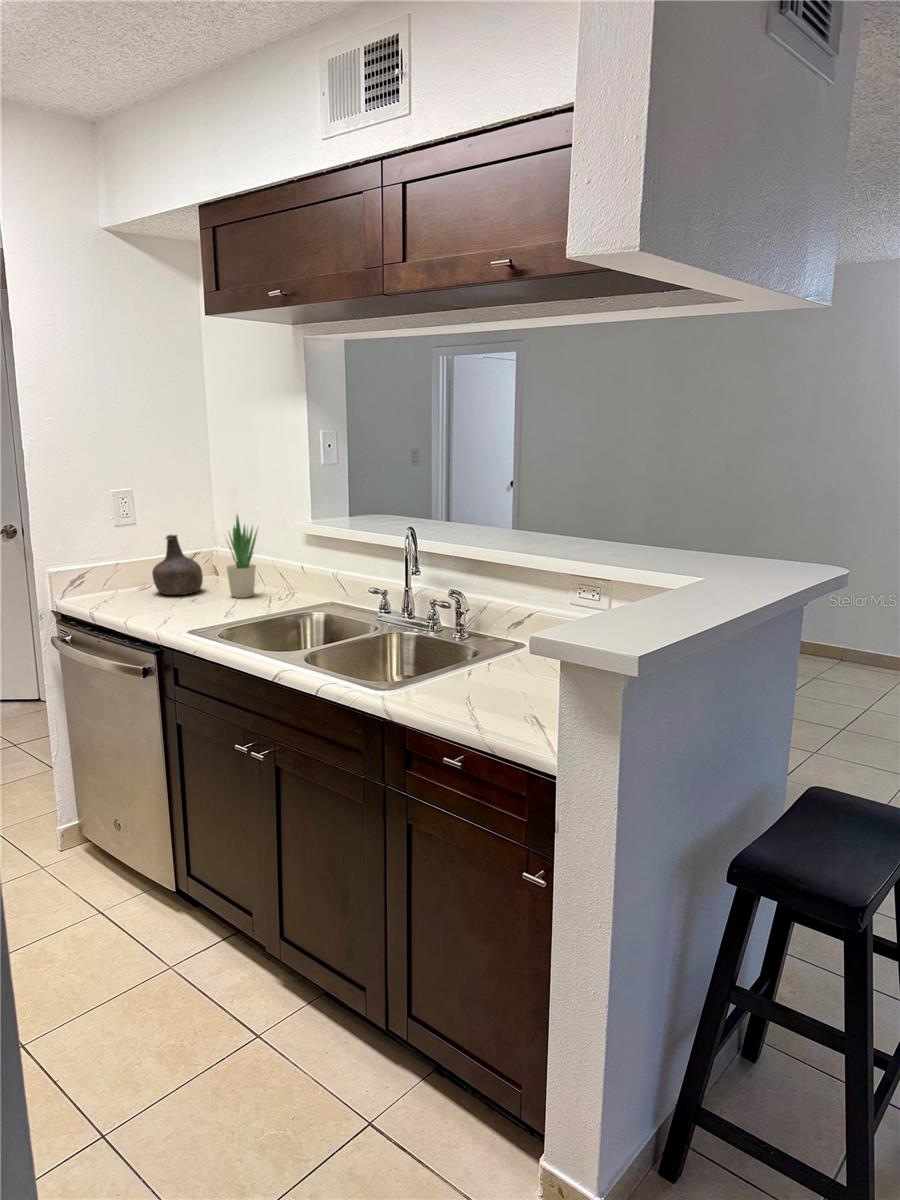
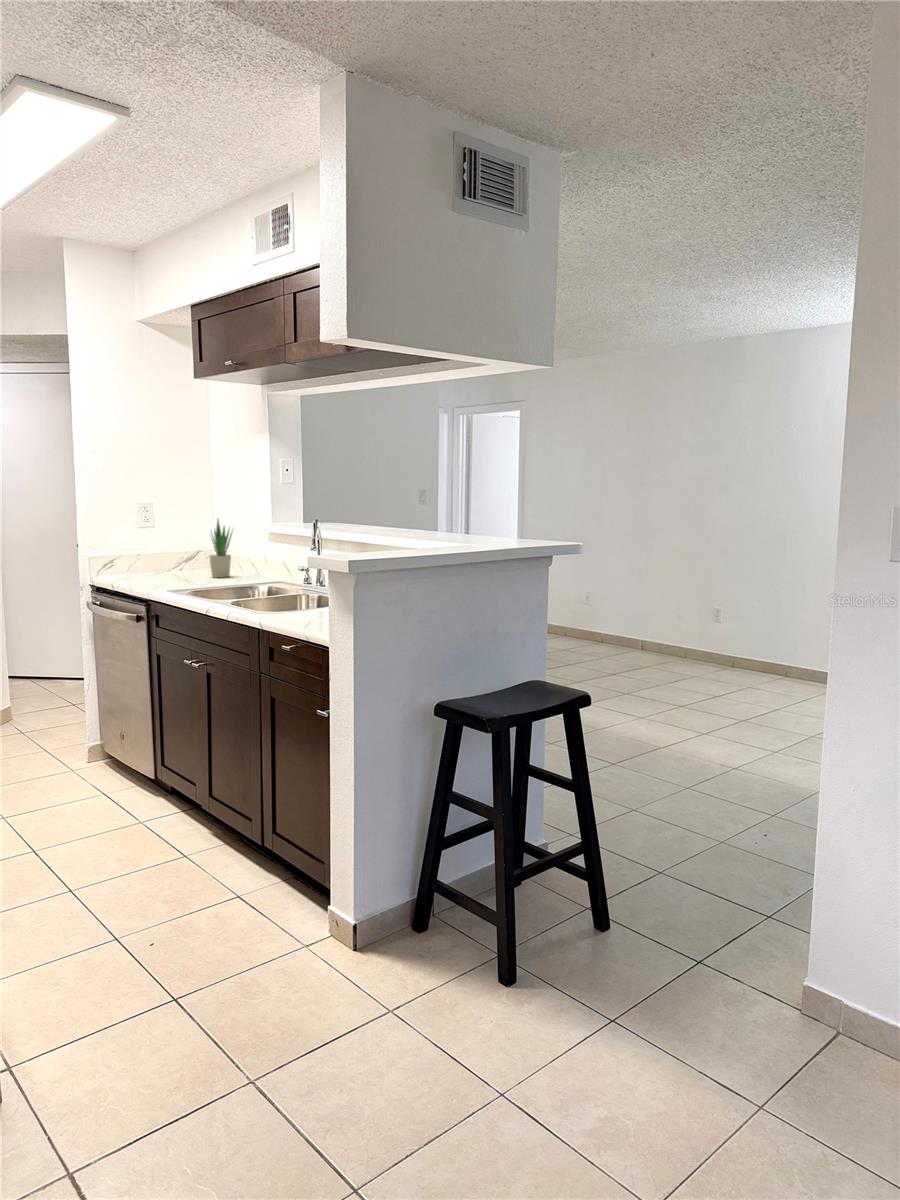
bottle: present [152,535,203,595] -> none [160,533,196,576]

